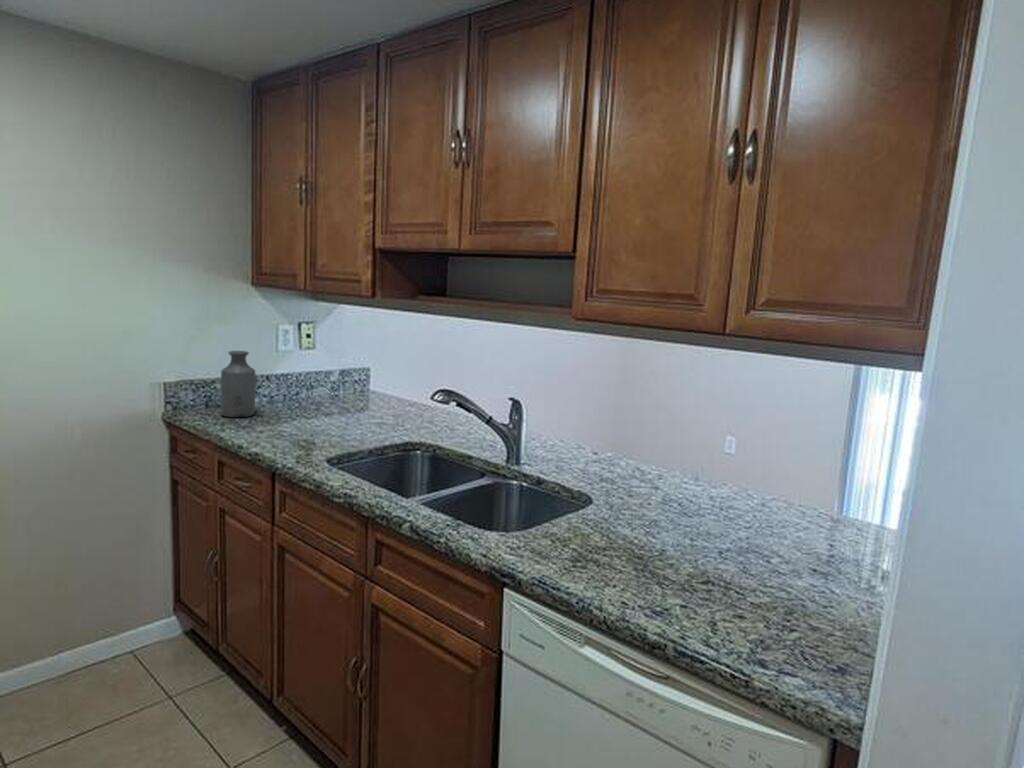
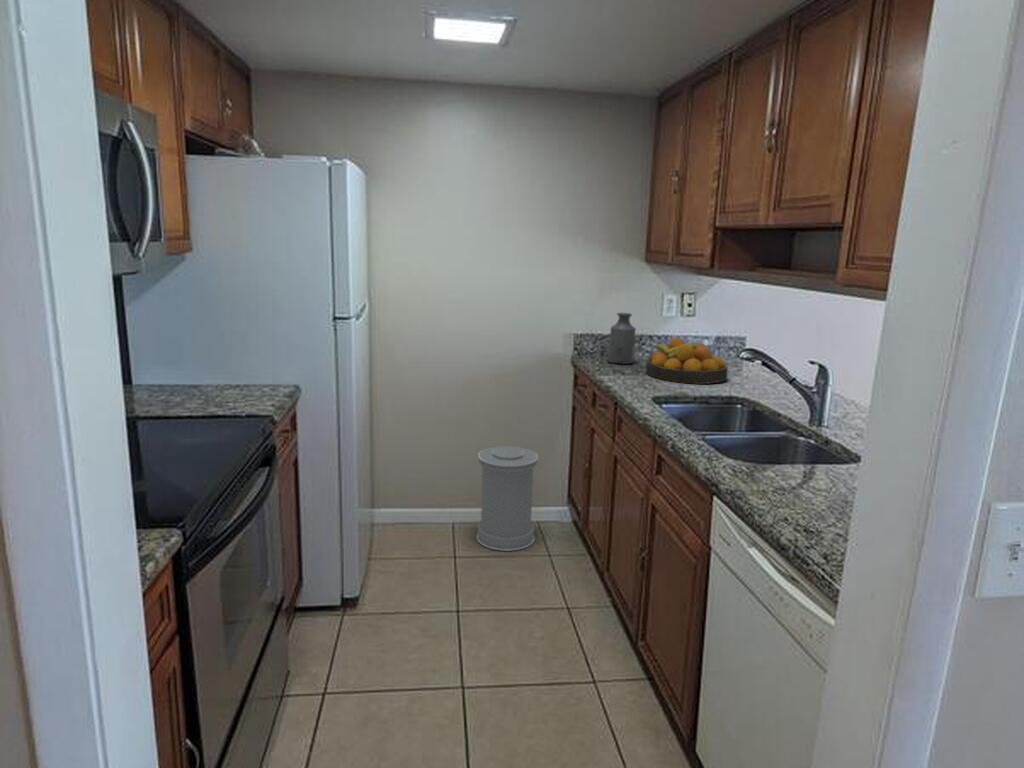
fruit bowl: none [281,378,380,433] -> present [646,338,728,384]
trash can: none [28,555,139,722] -> present [477,446,538,551]

